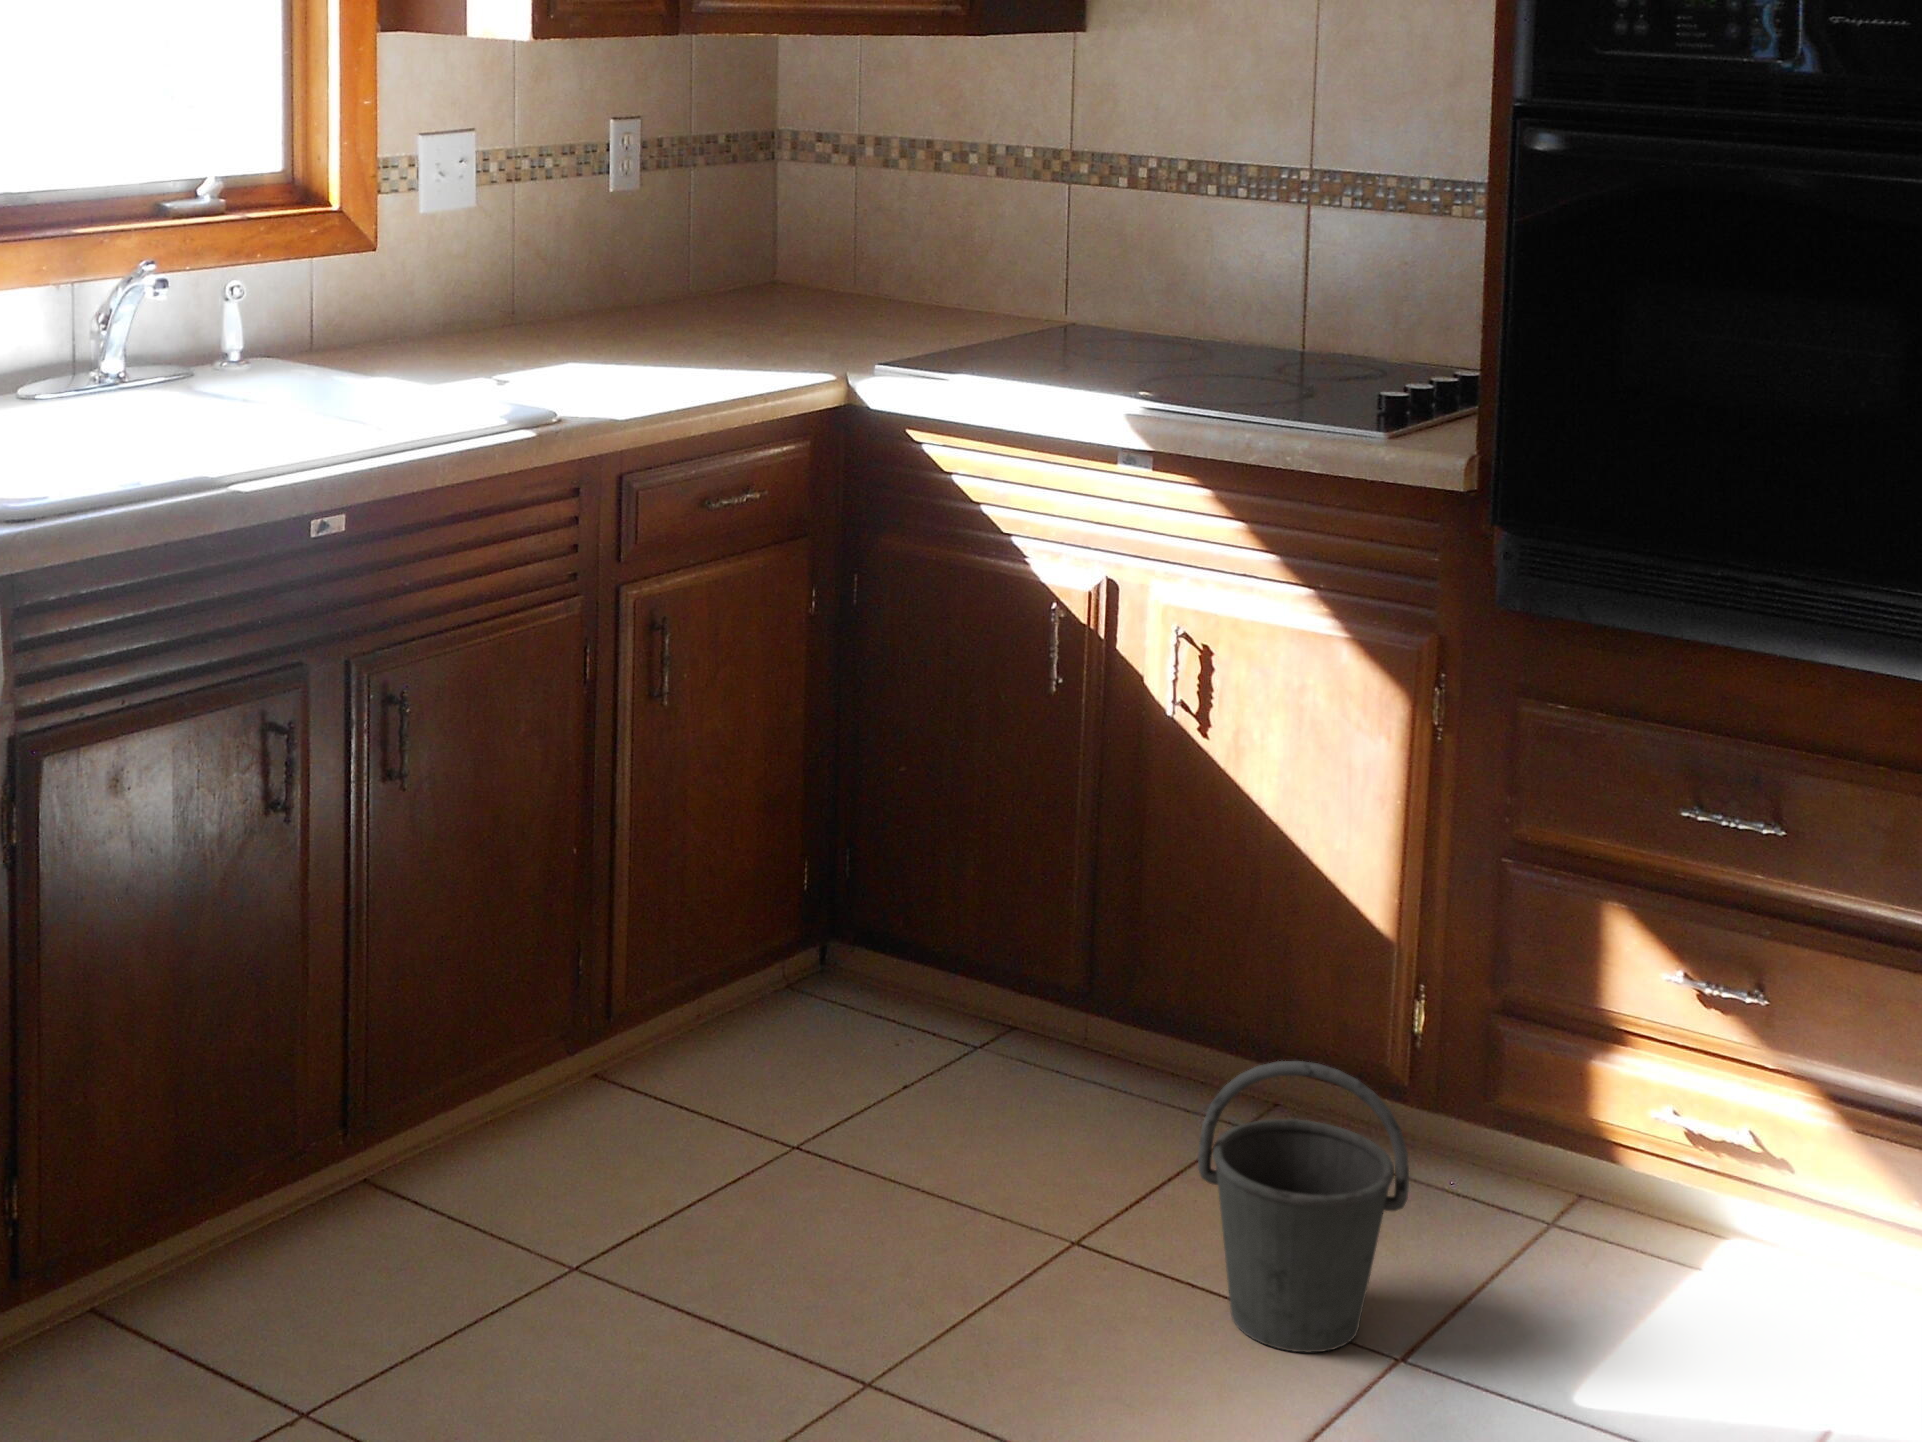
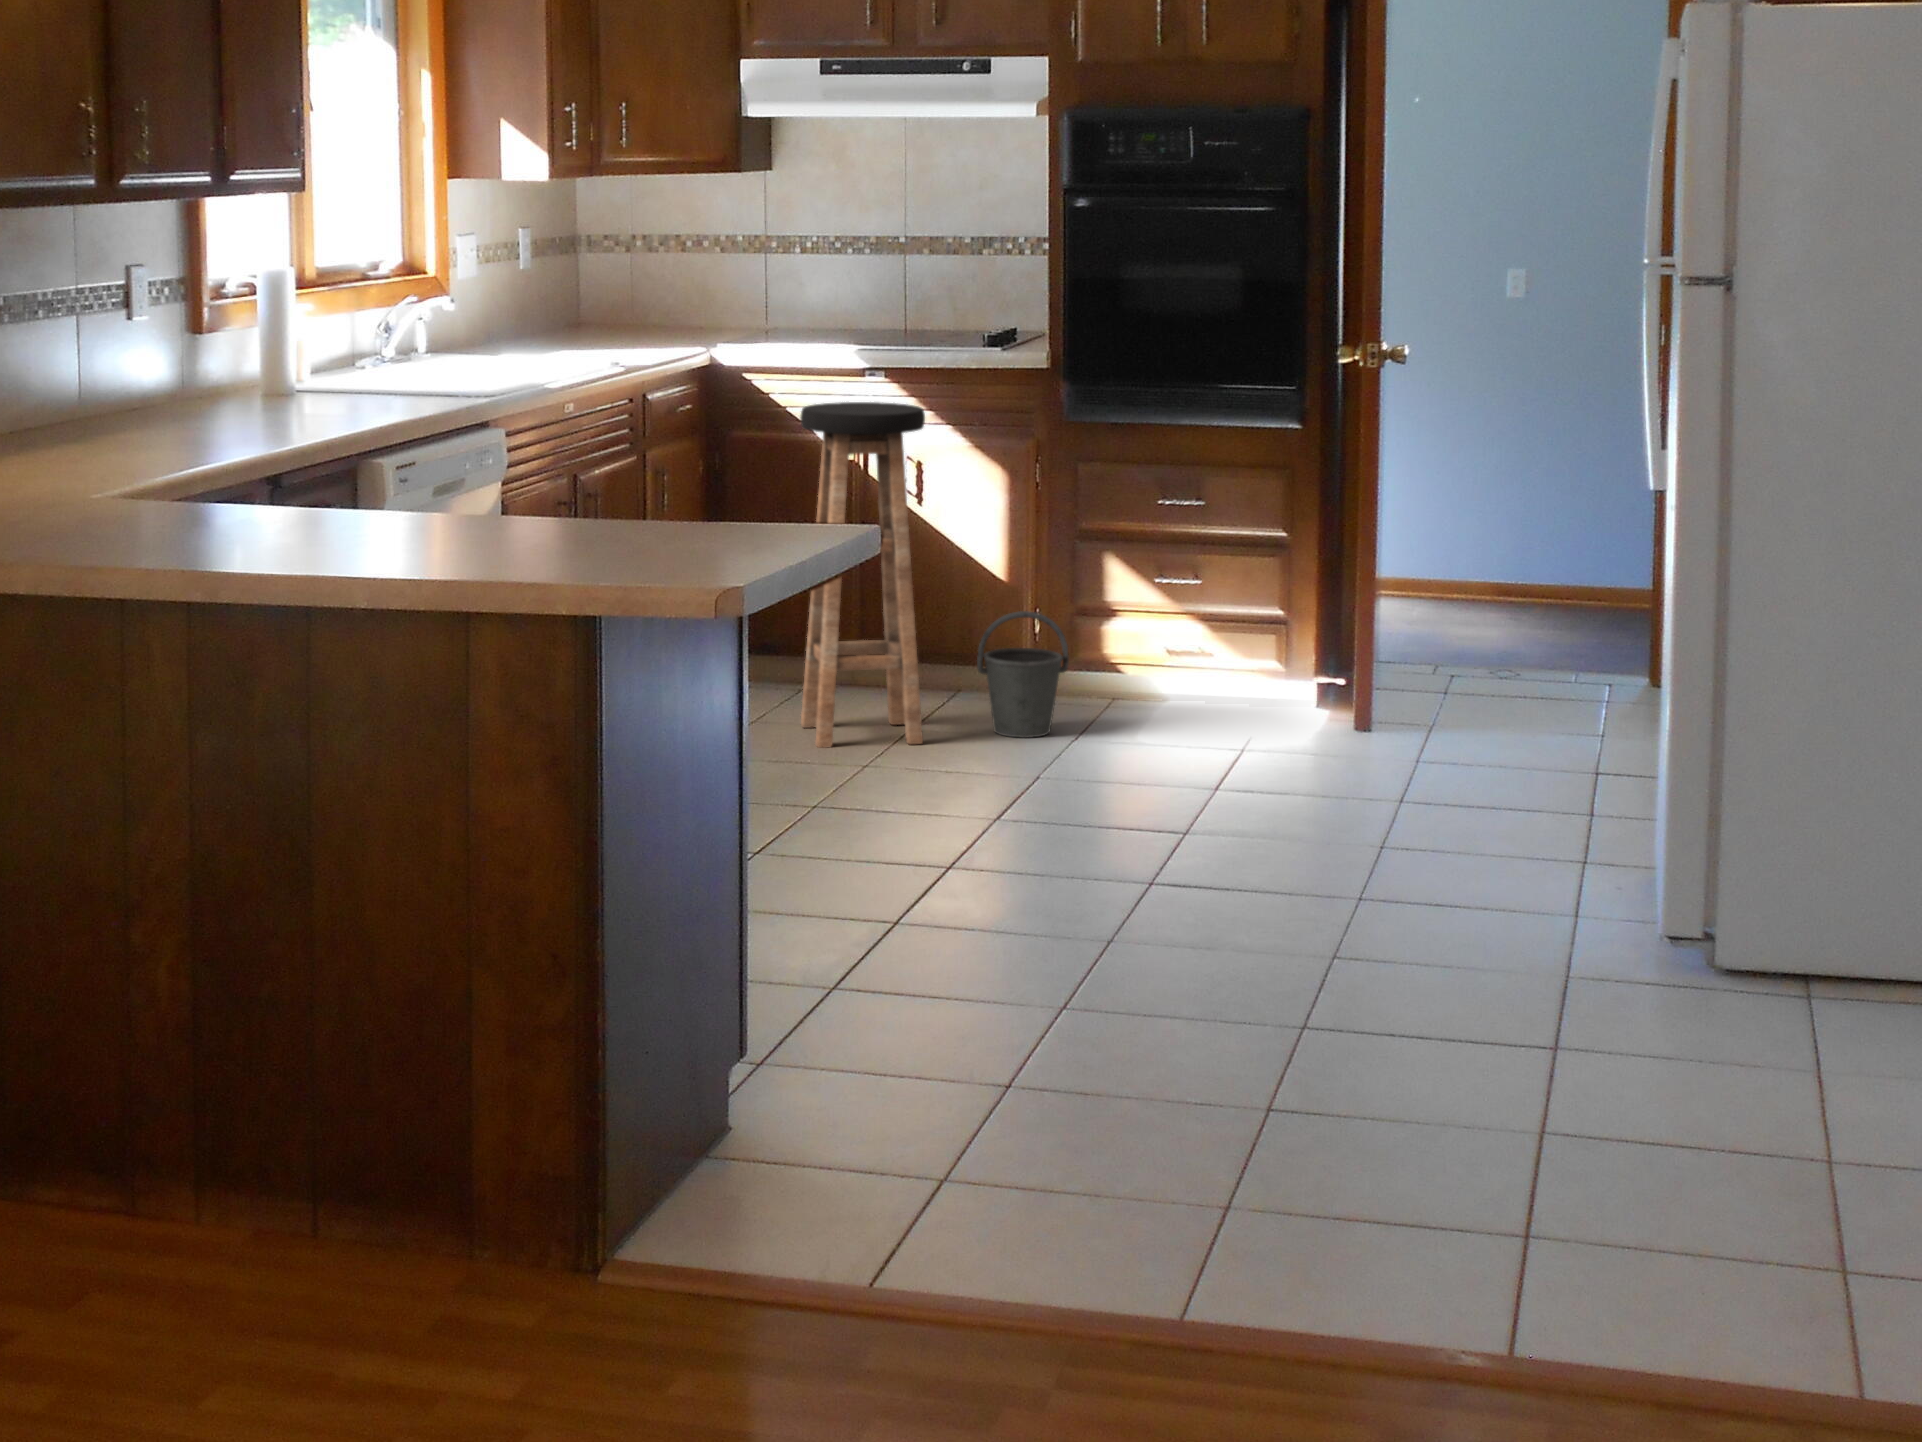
bar stool: none [804,550,1096,1335] -> present [800,402,925,748]

